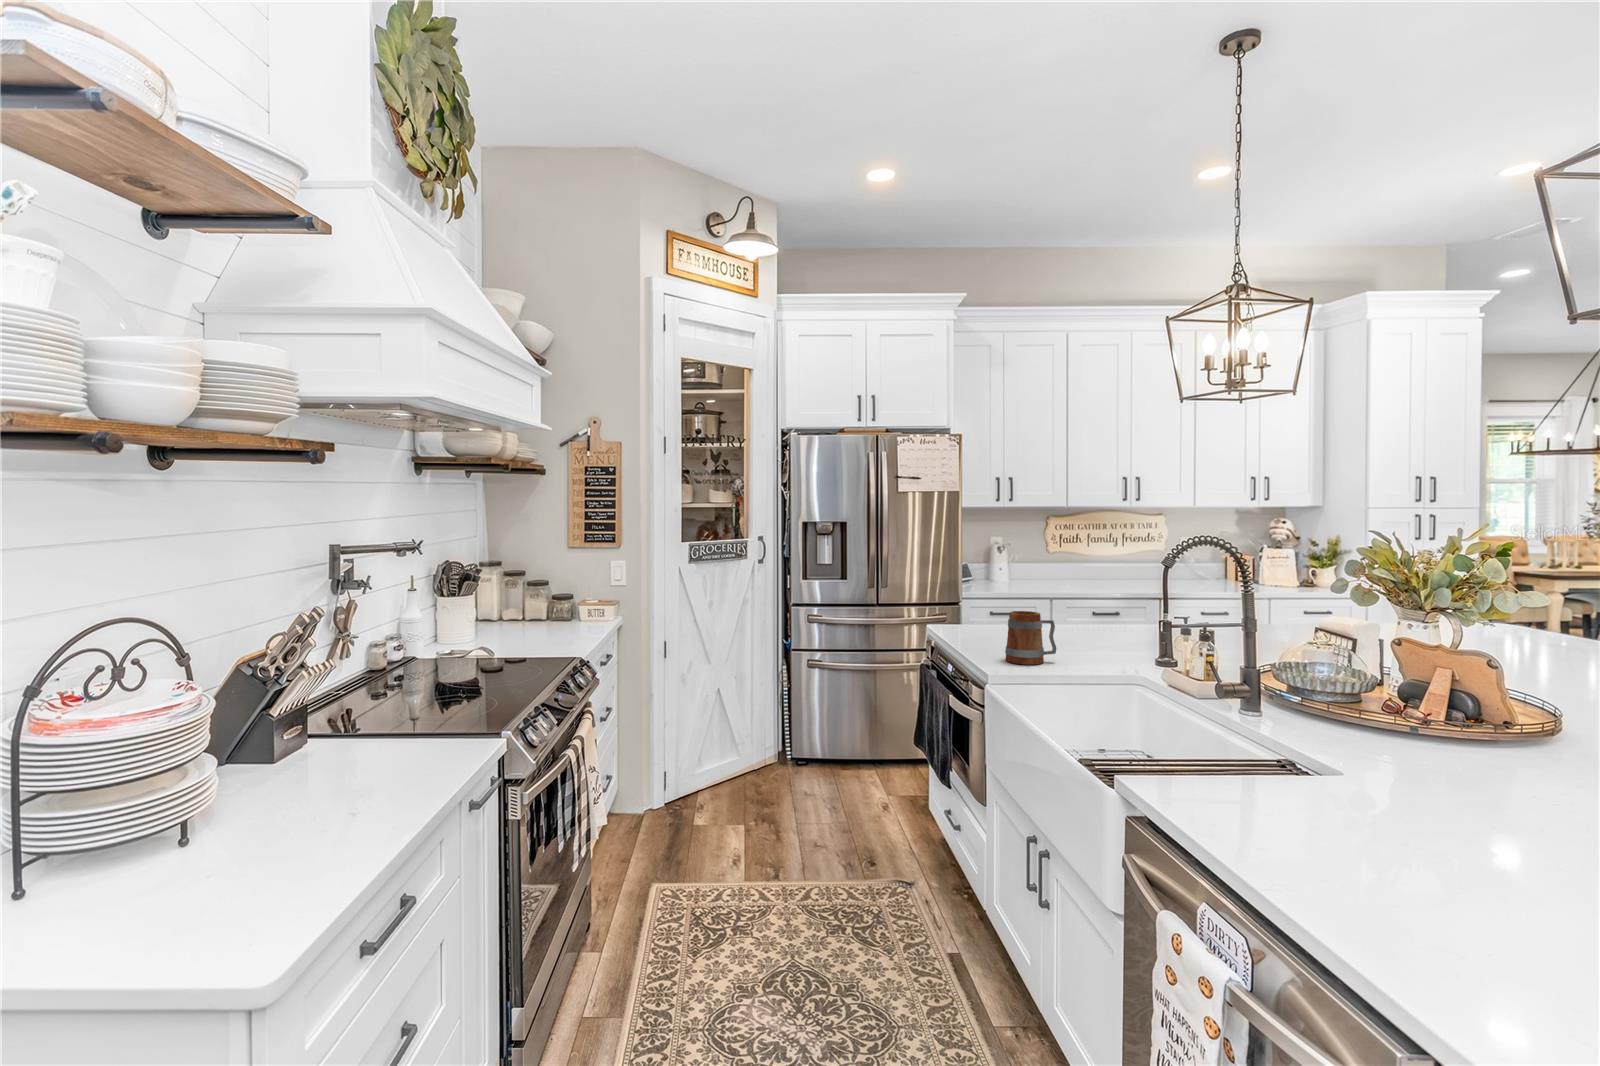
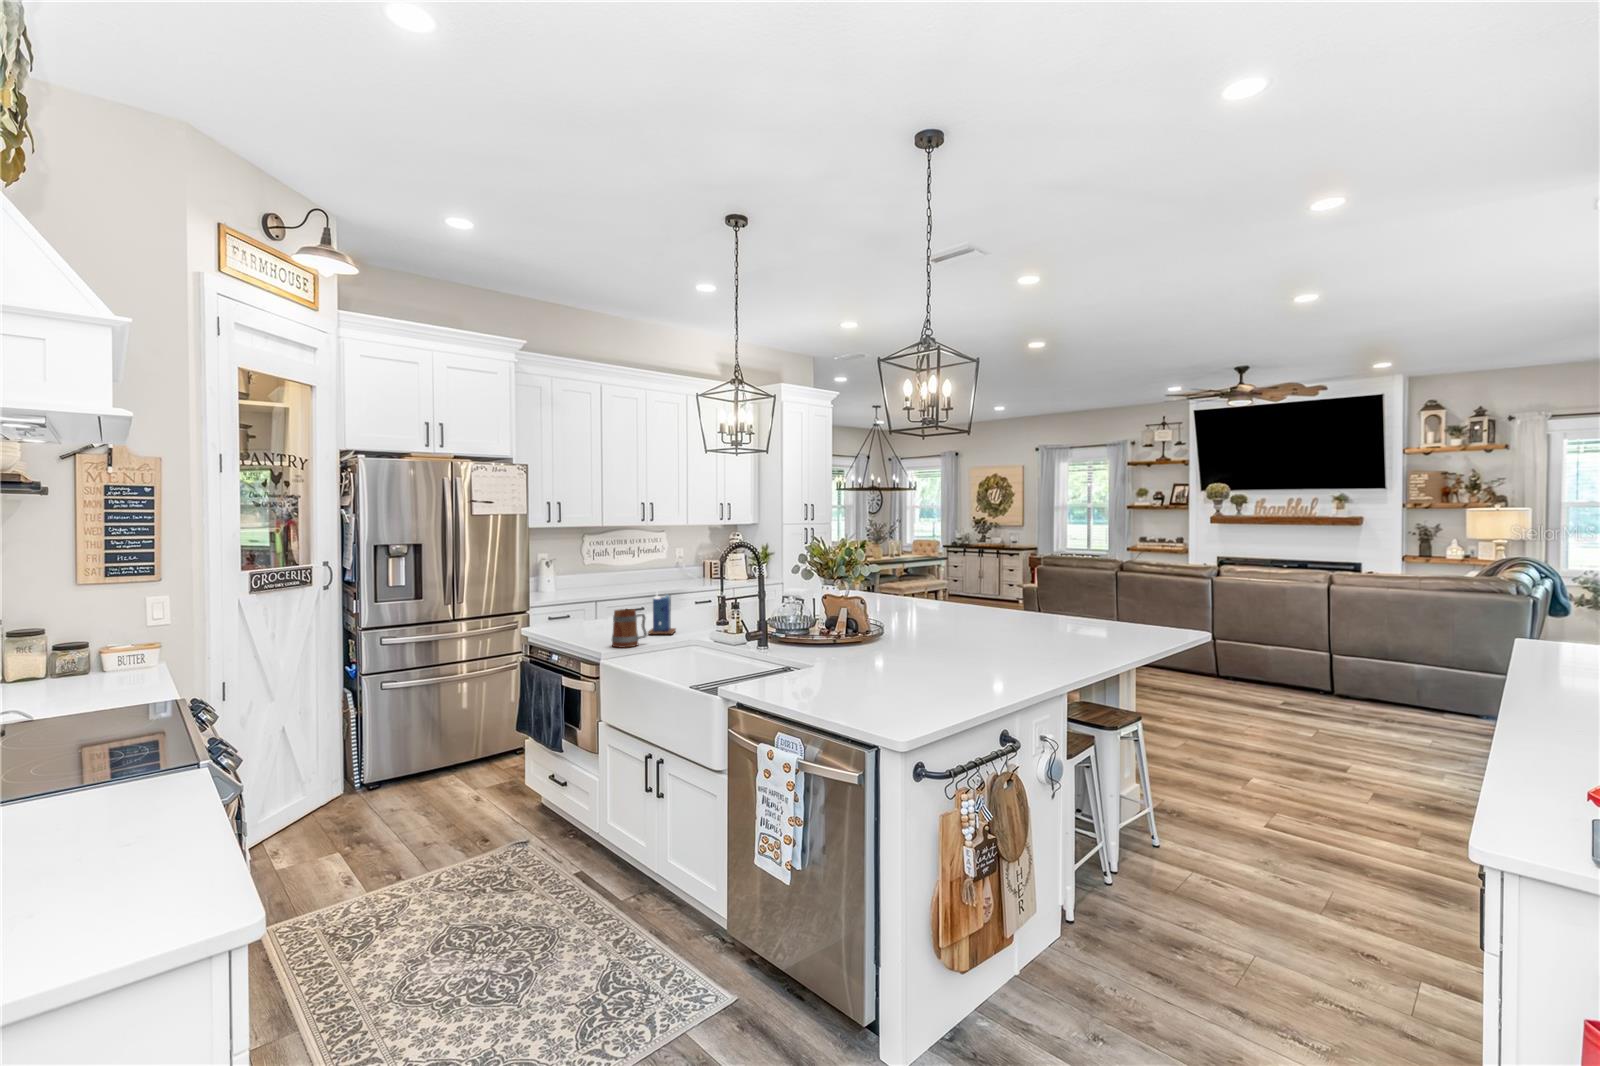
candle: none [1068,590,1114,654] -> present [648,593,676,634]

